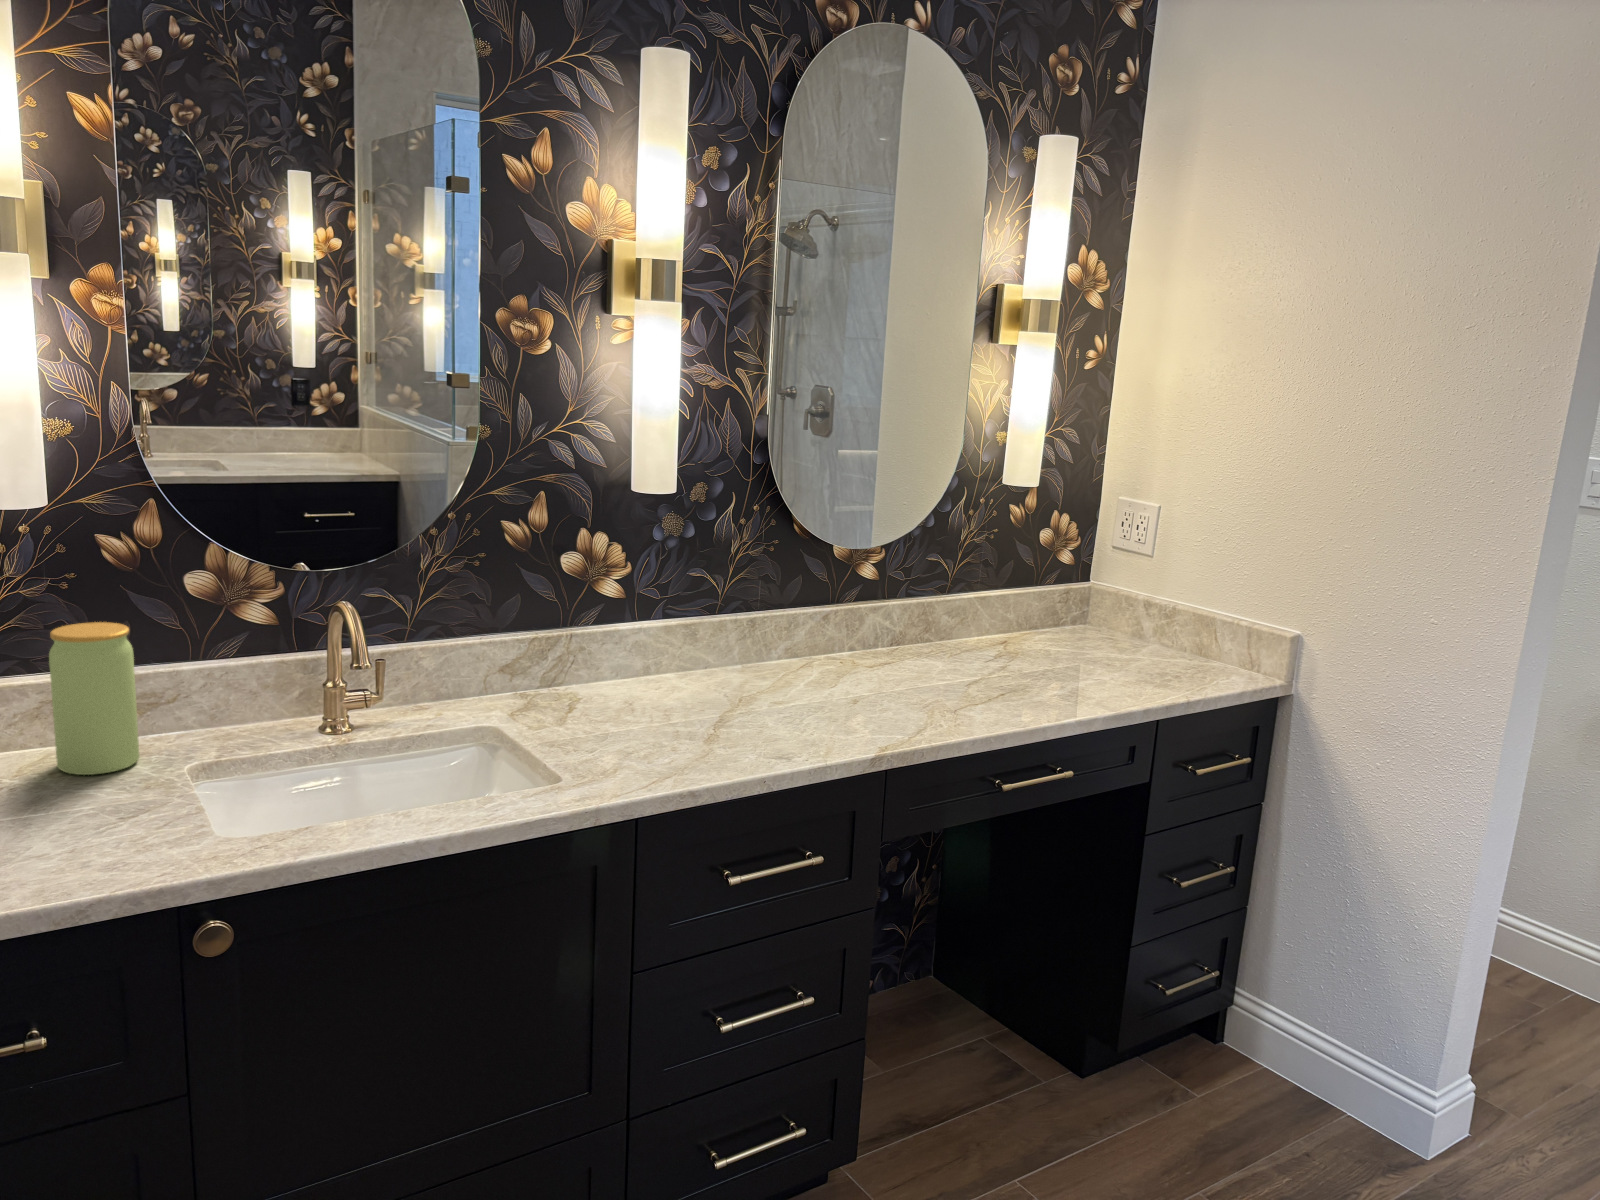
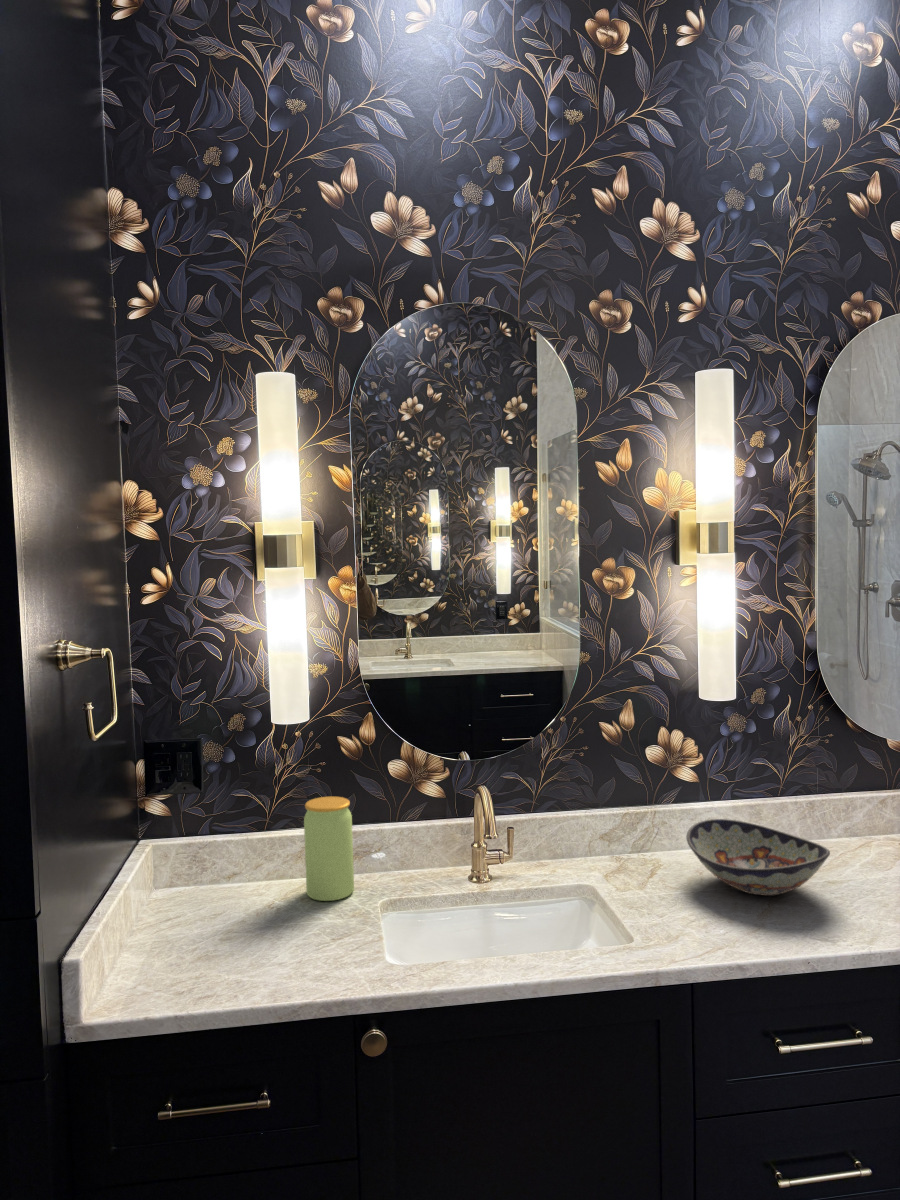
decorative bowl: none [615,639,782,721] -> present [686,819,830,896]

